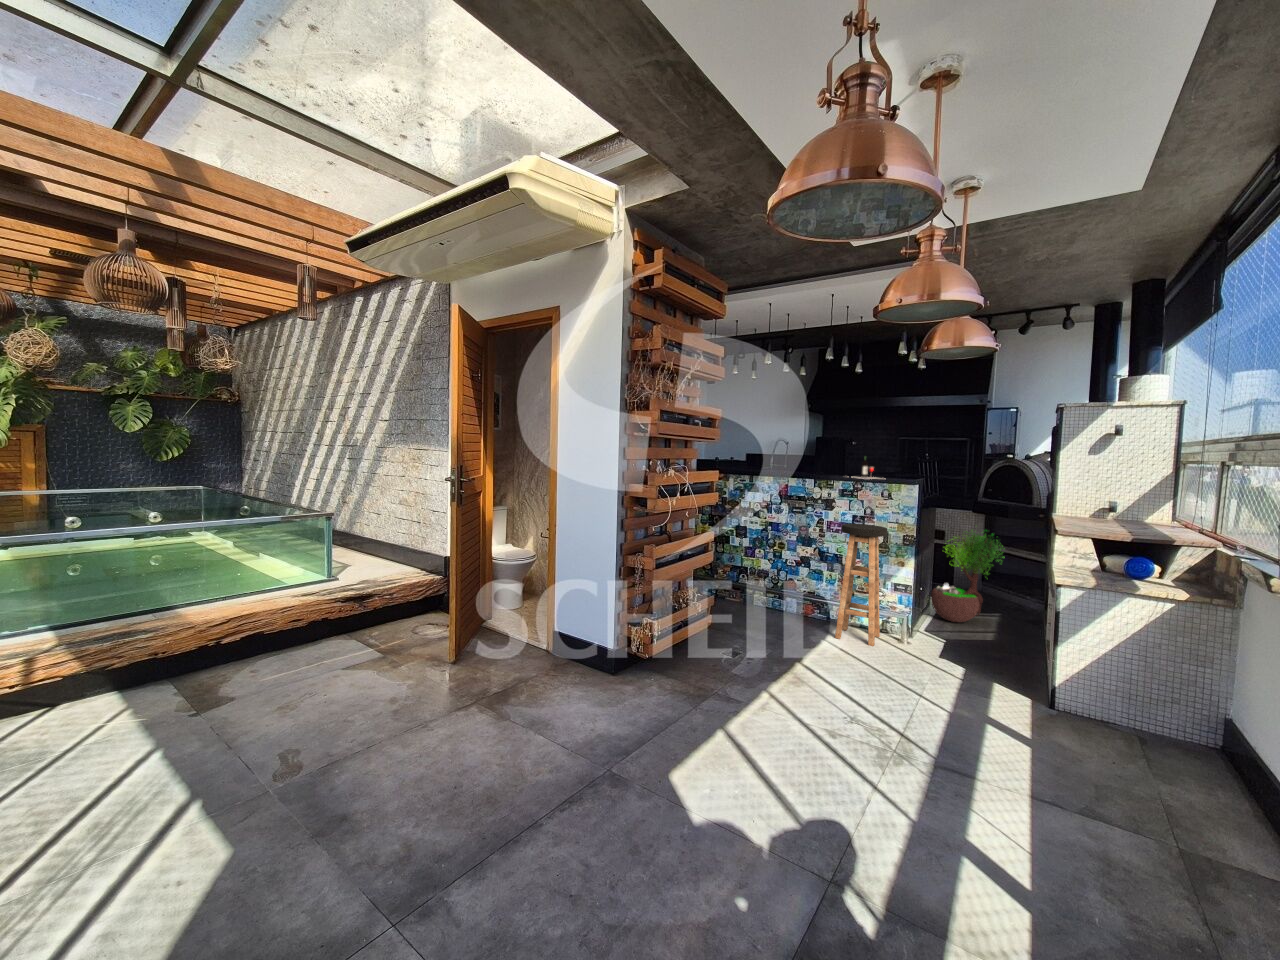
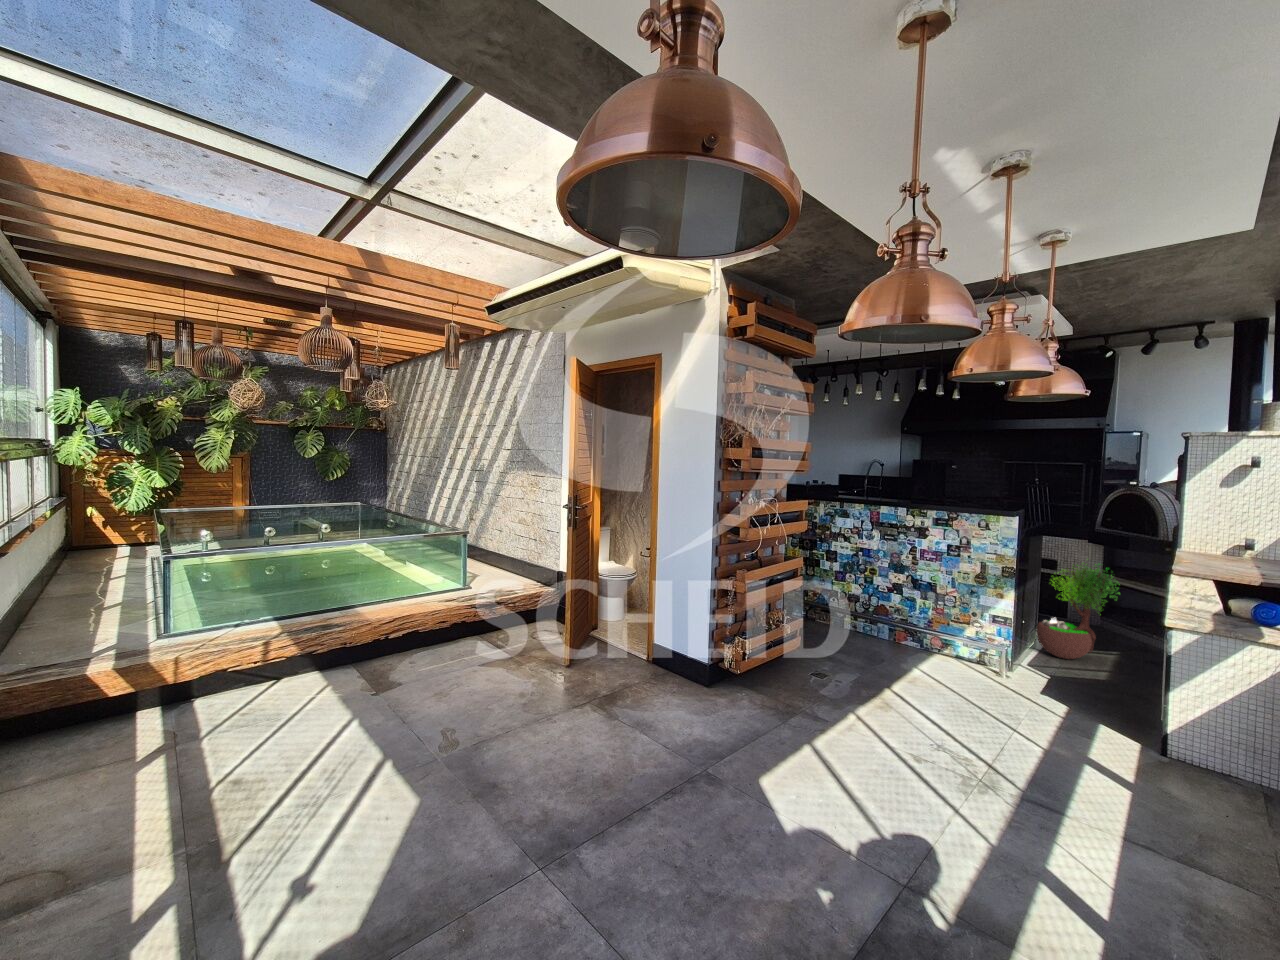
wine bottle: present [860,457,875,479] -> none [939,484,993,508]
bar stool: present [835,524,888,646] -> none [928,554,984,678]

